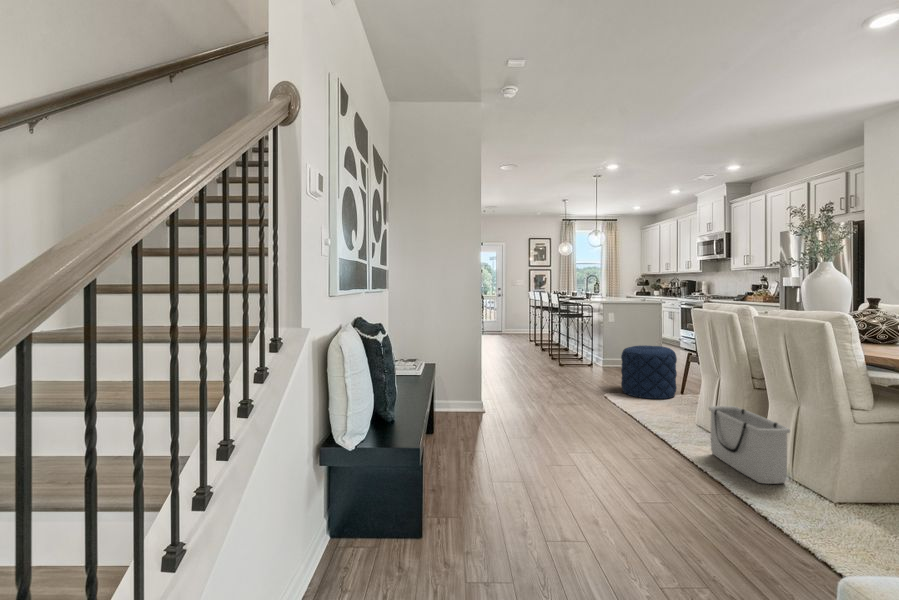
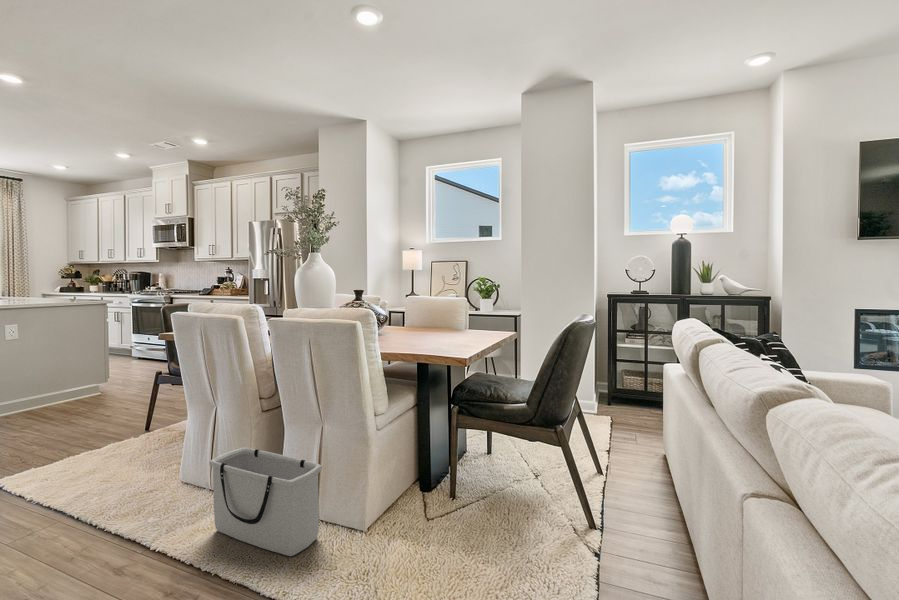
pouf: present [621,345,677,399] -> none [38,368,140,459]

